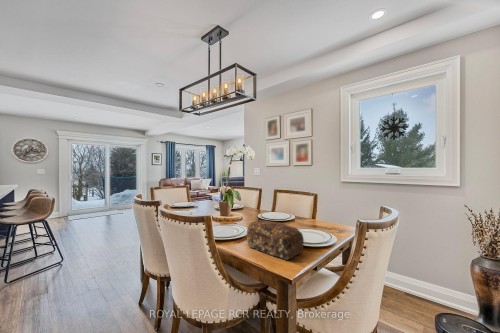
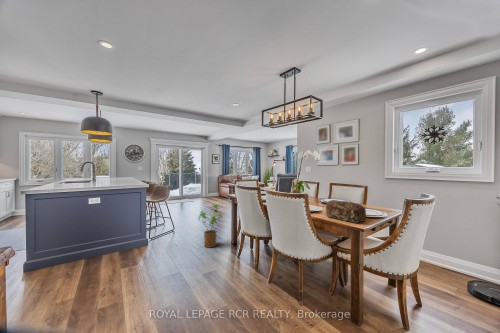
house plant: none [87,224,126,288] -> present [199,205,222,248]

